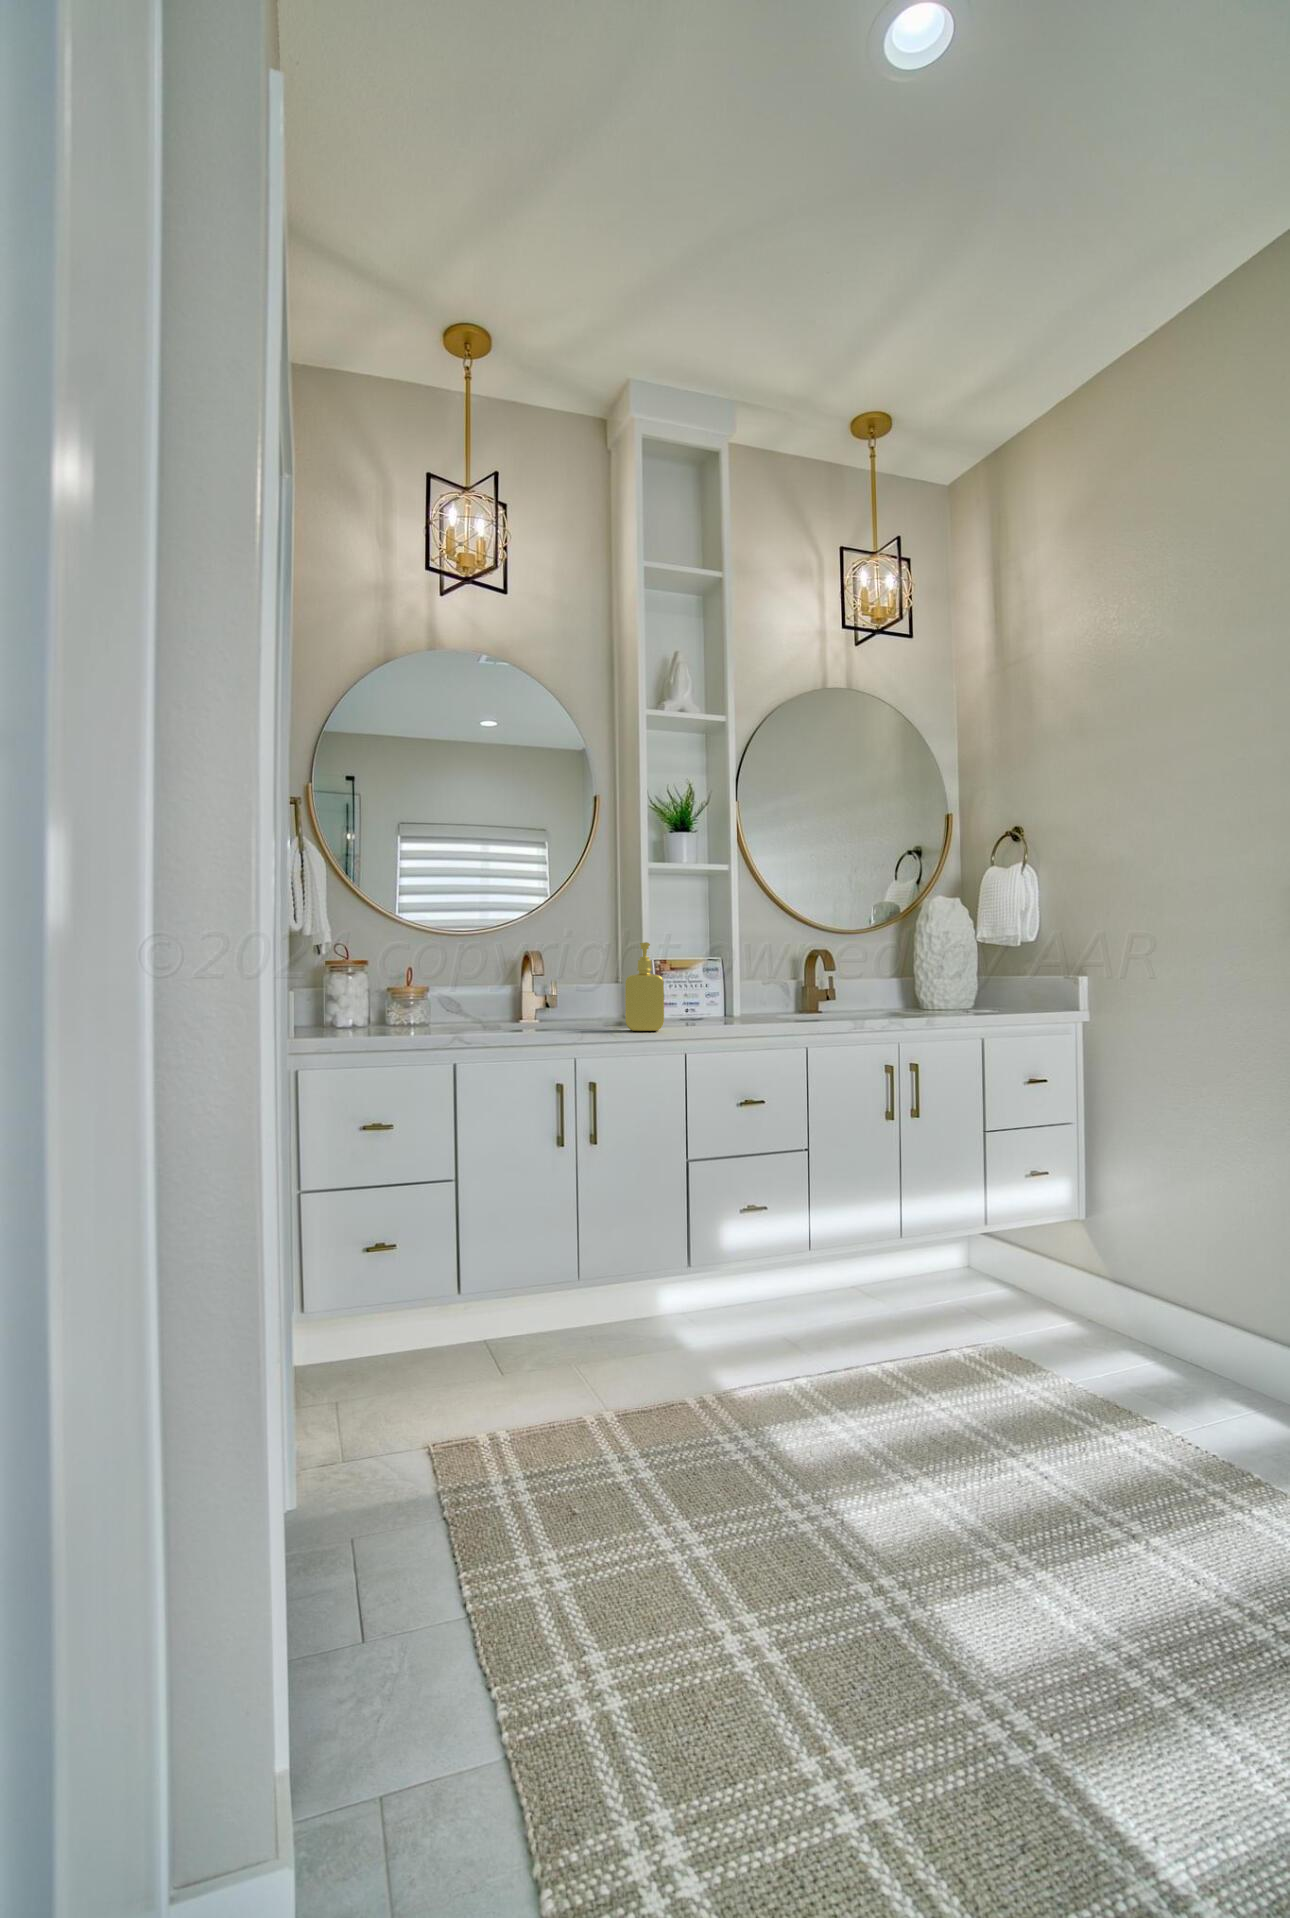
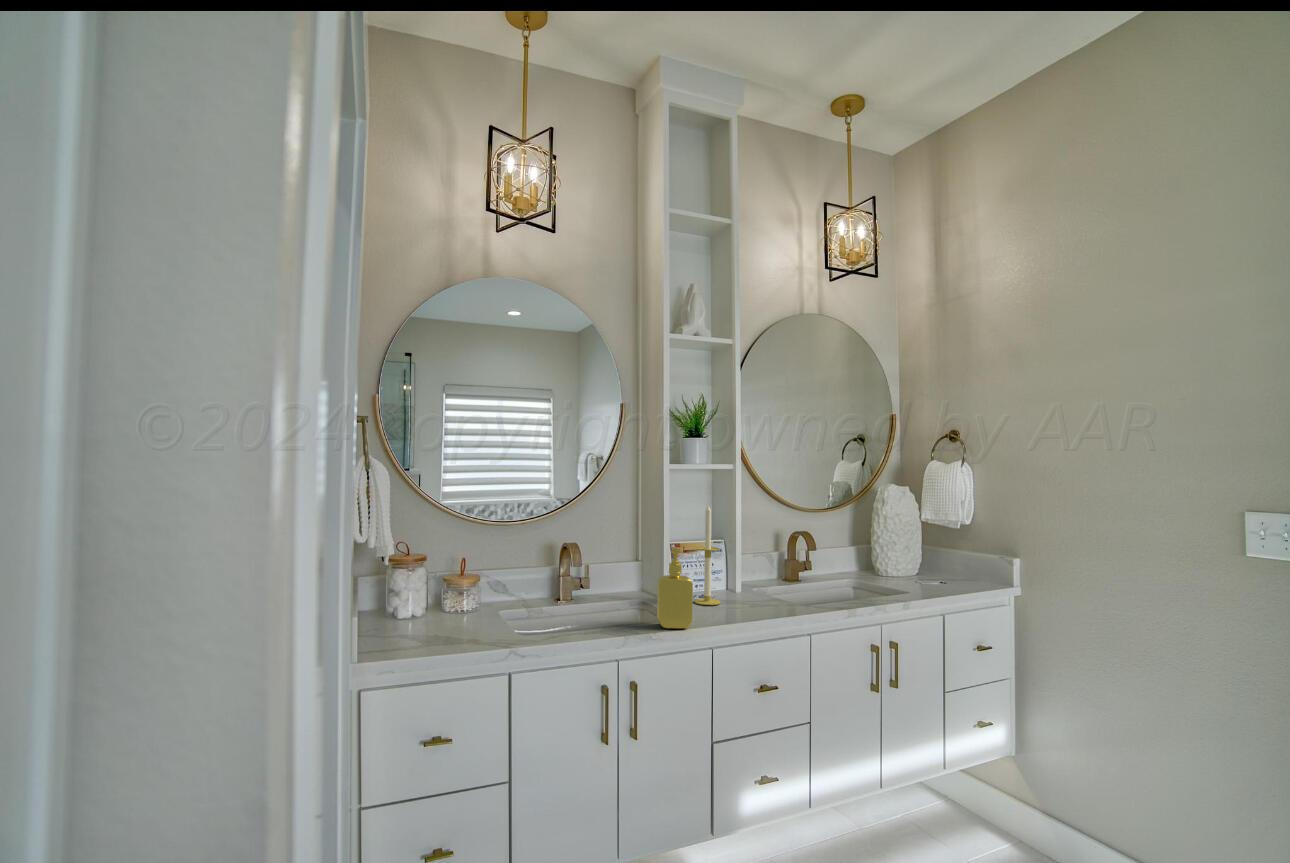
candle: none [680,906,711,1021] -> present [694,504,720,605]

